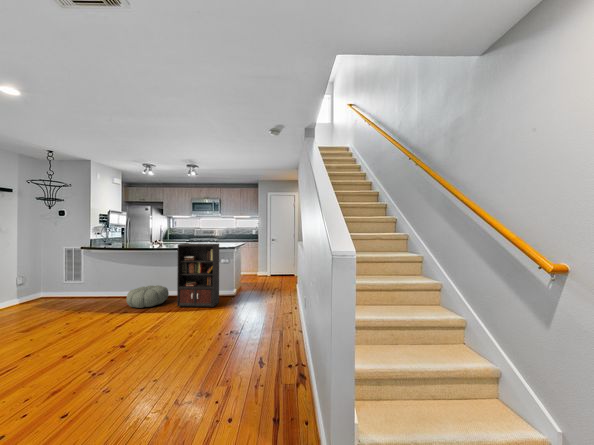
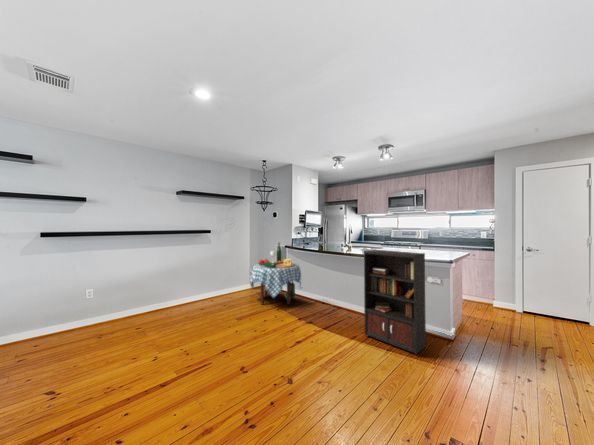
dining table: none [31,243,108,312] -> present [251,243,301,305]
pouf: present [126,285,169,308] -> none [313,296,357,324]

